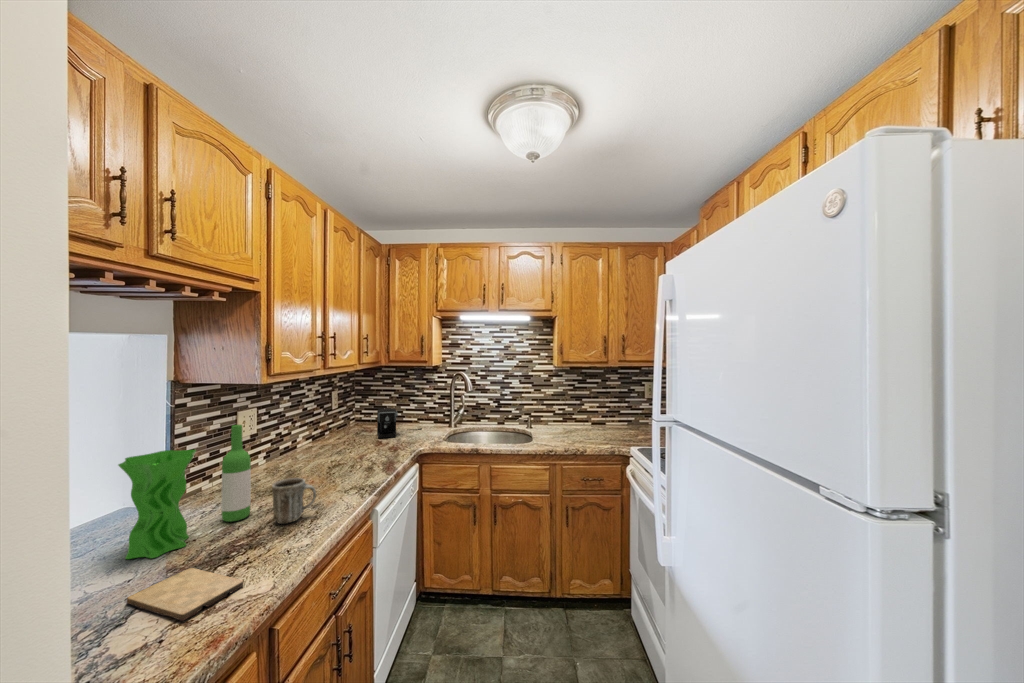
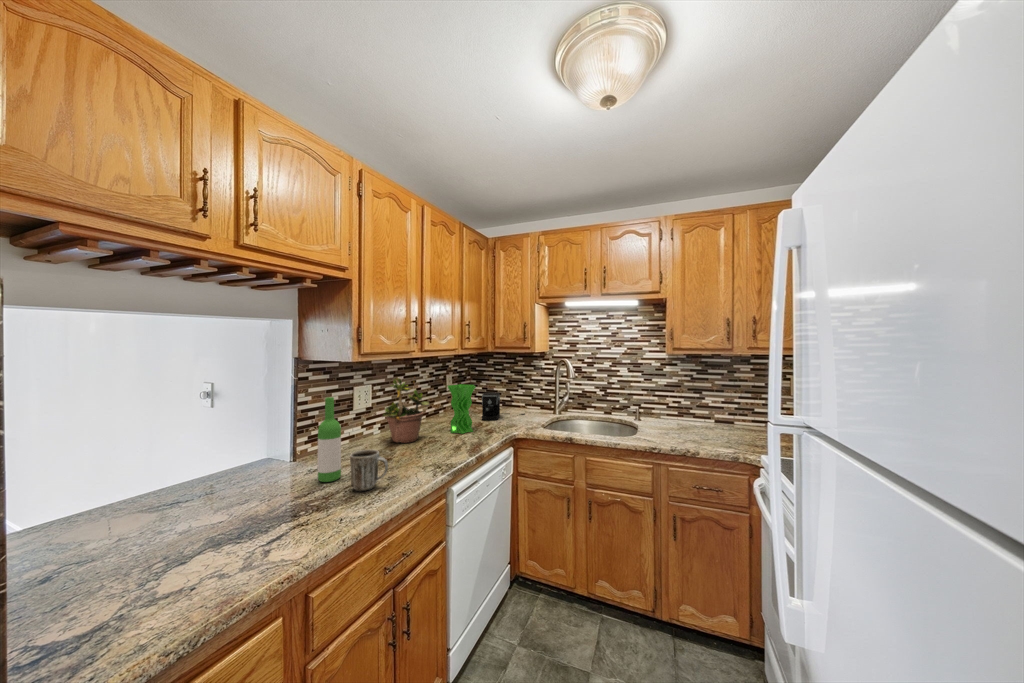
potted plant: none [274,392,330,471] -> present [382,378,429,443]
vase: present [118,450,196,559] -> present [447,384,476,434]
cutting board: present [127,568,243,621] -> none [208,519,291,570]

